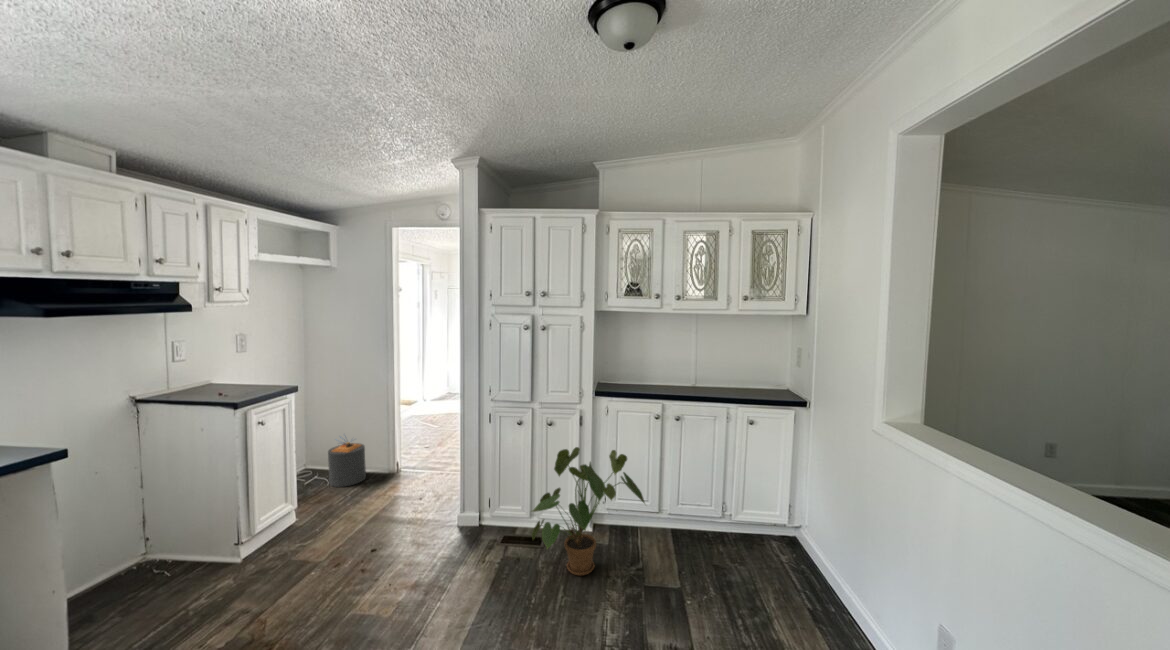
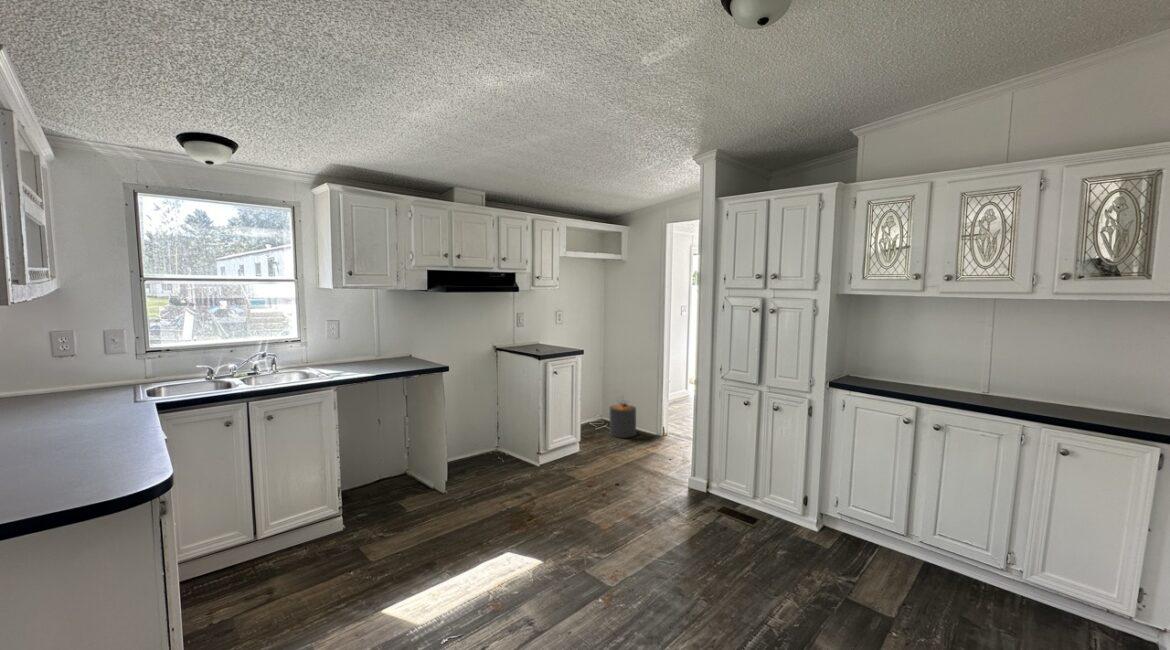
house plant: present [532,447,645,576] -> none [733,436,863,563]

